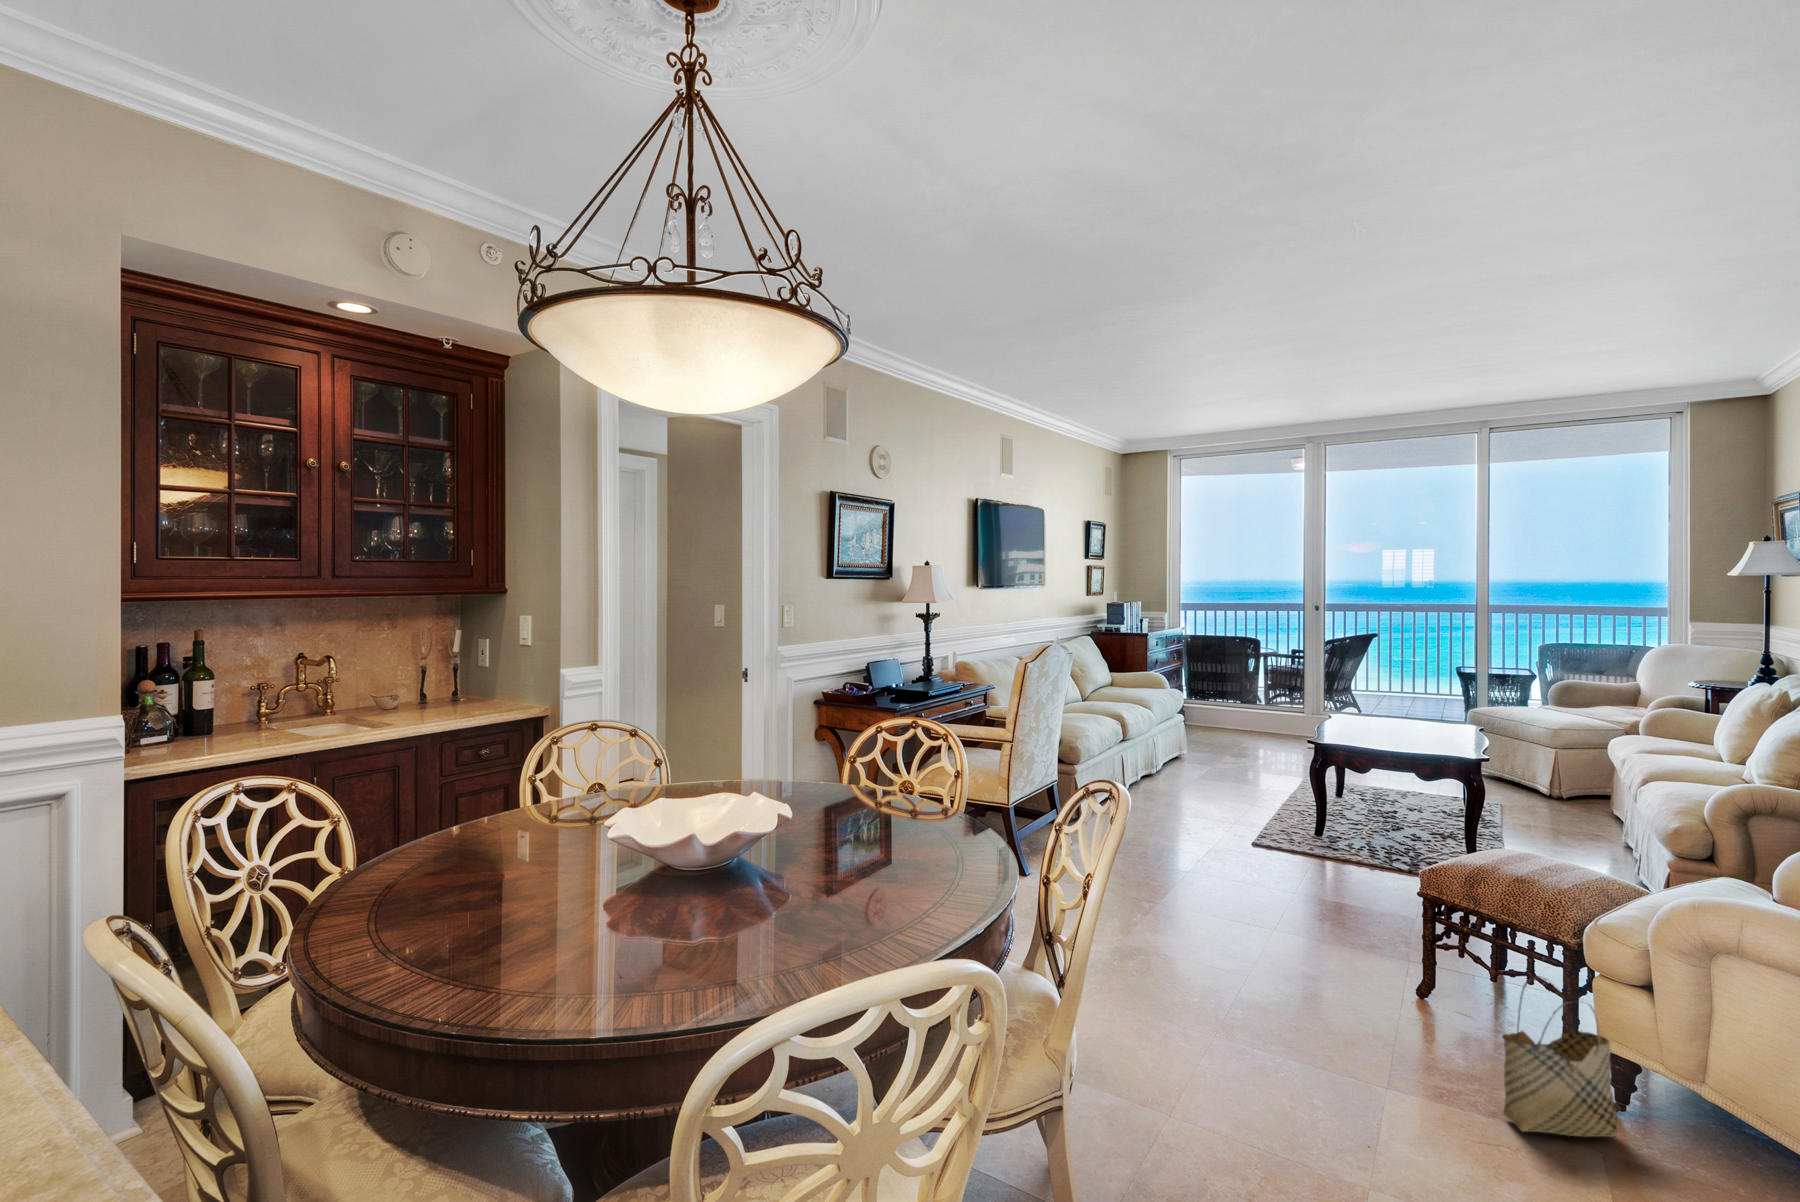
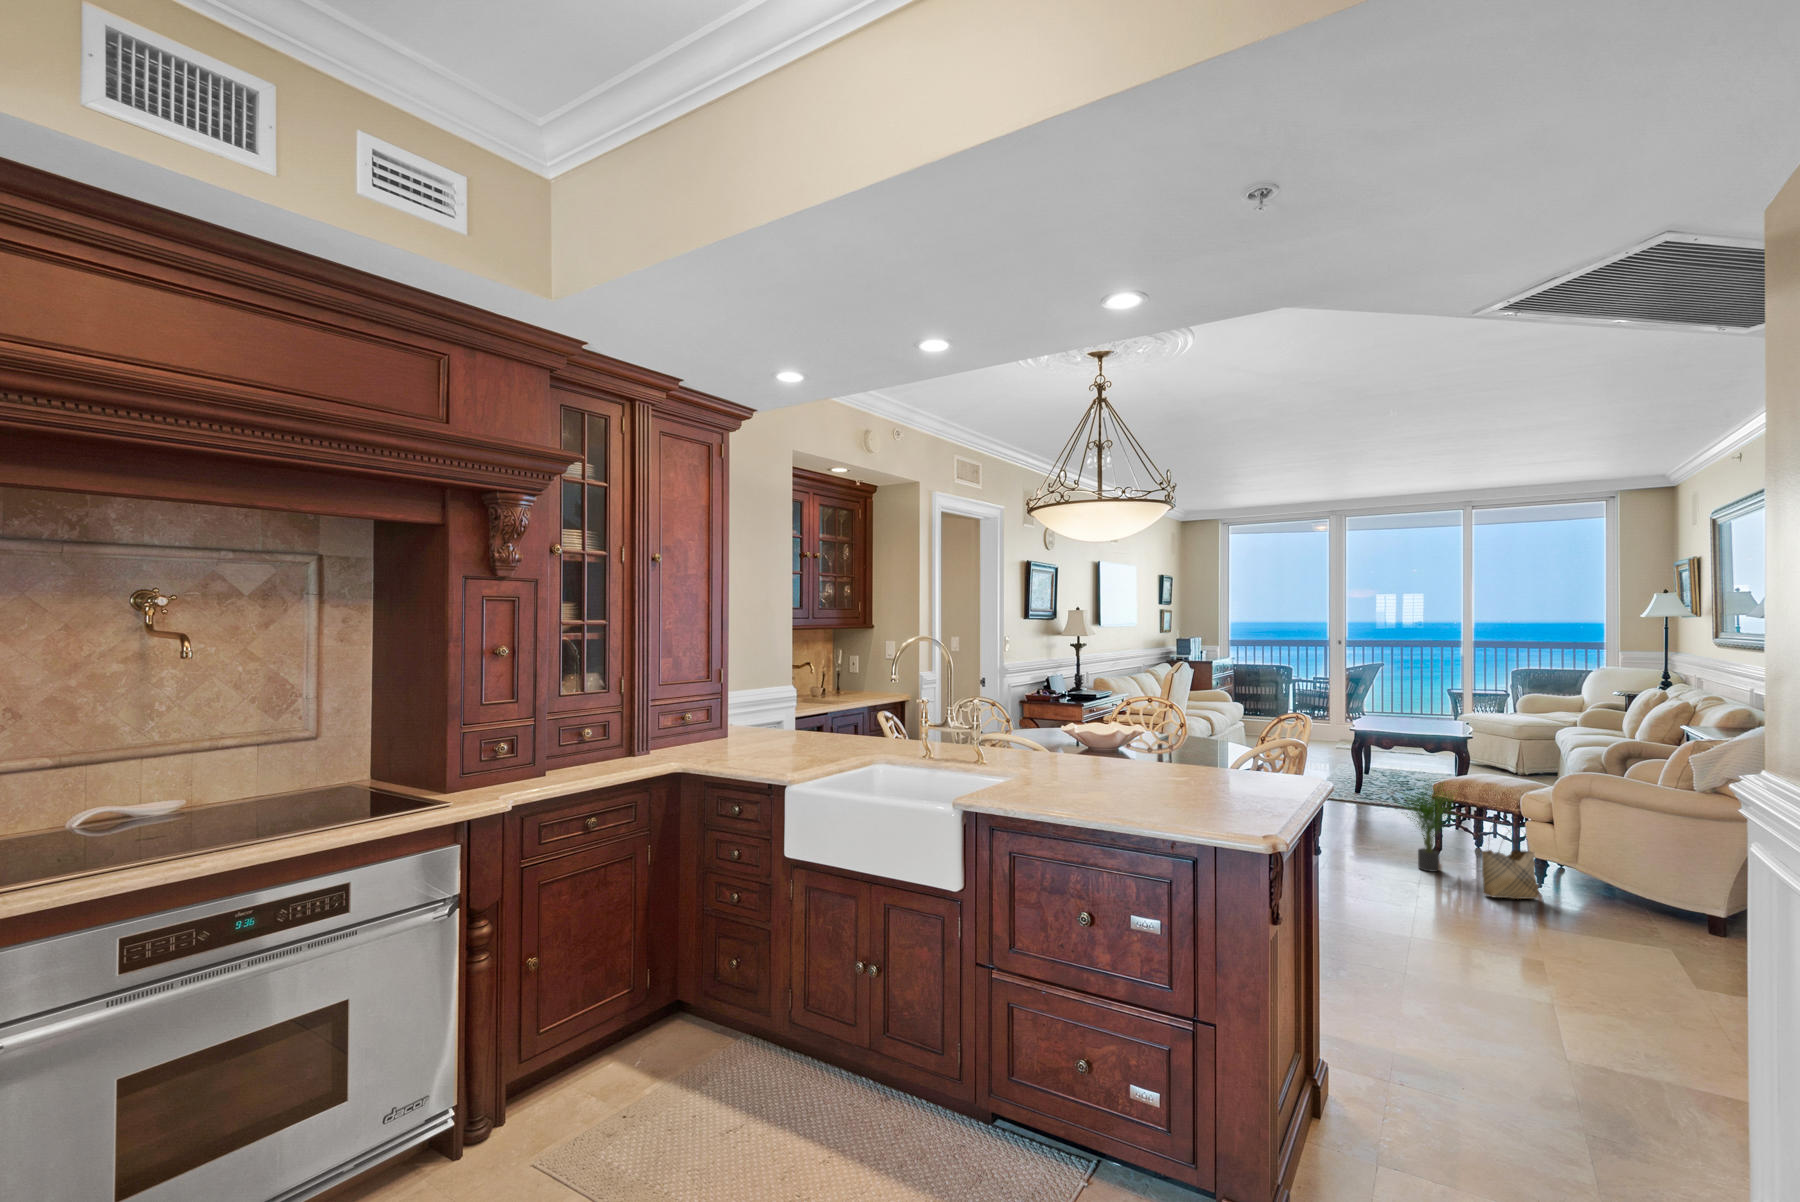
potted plant: none [1348,860,1467,1035] -> present [1404,783,1453,872]

